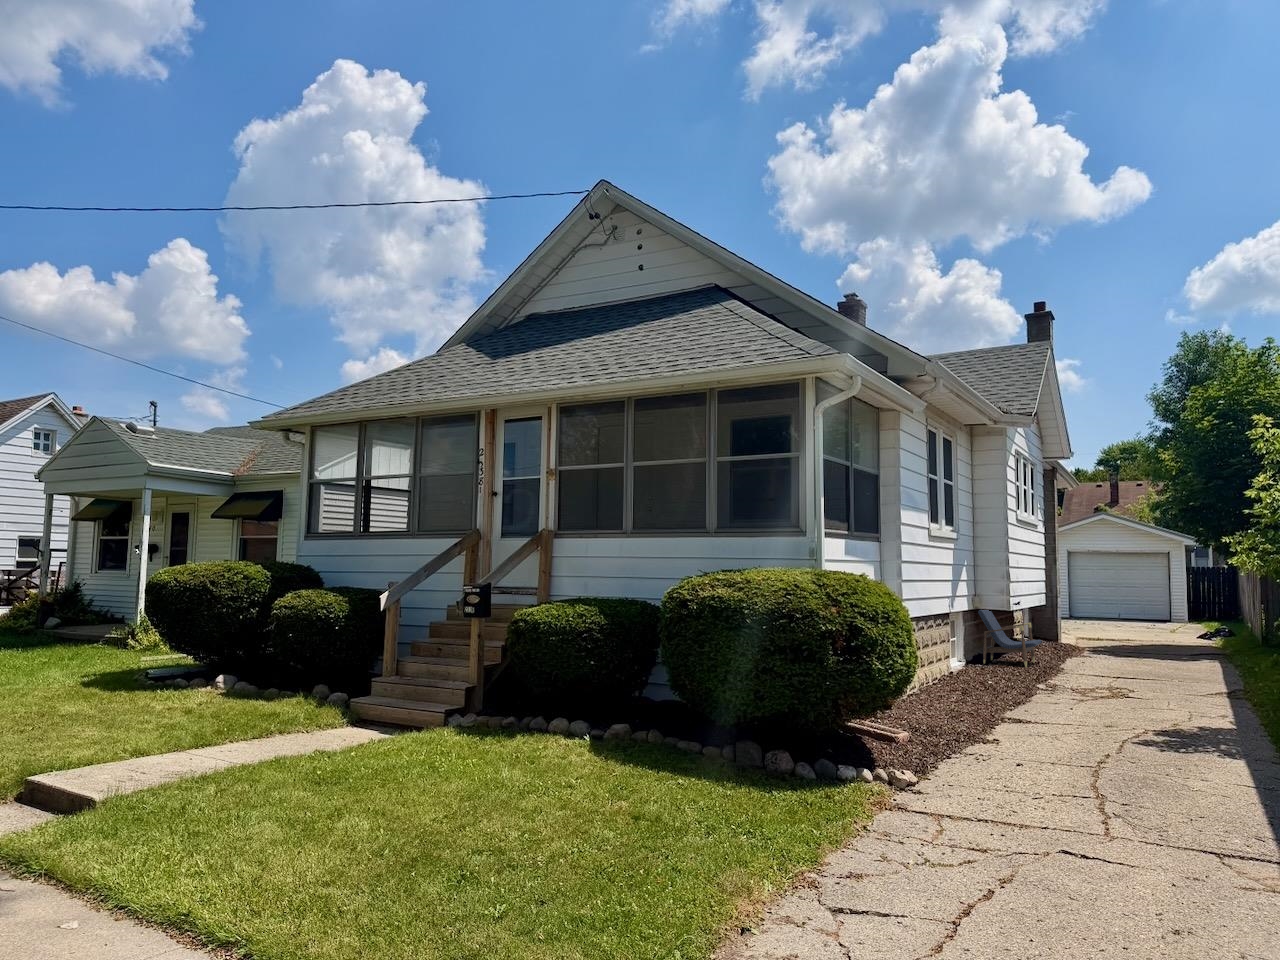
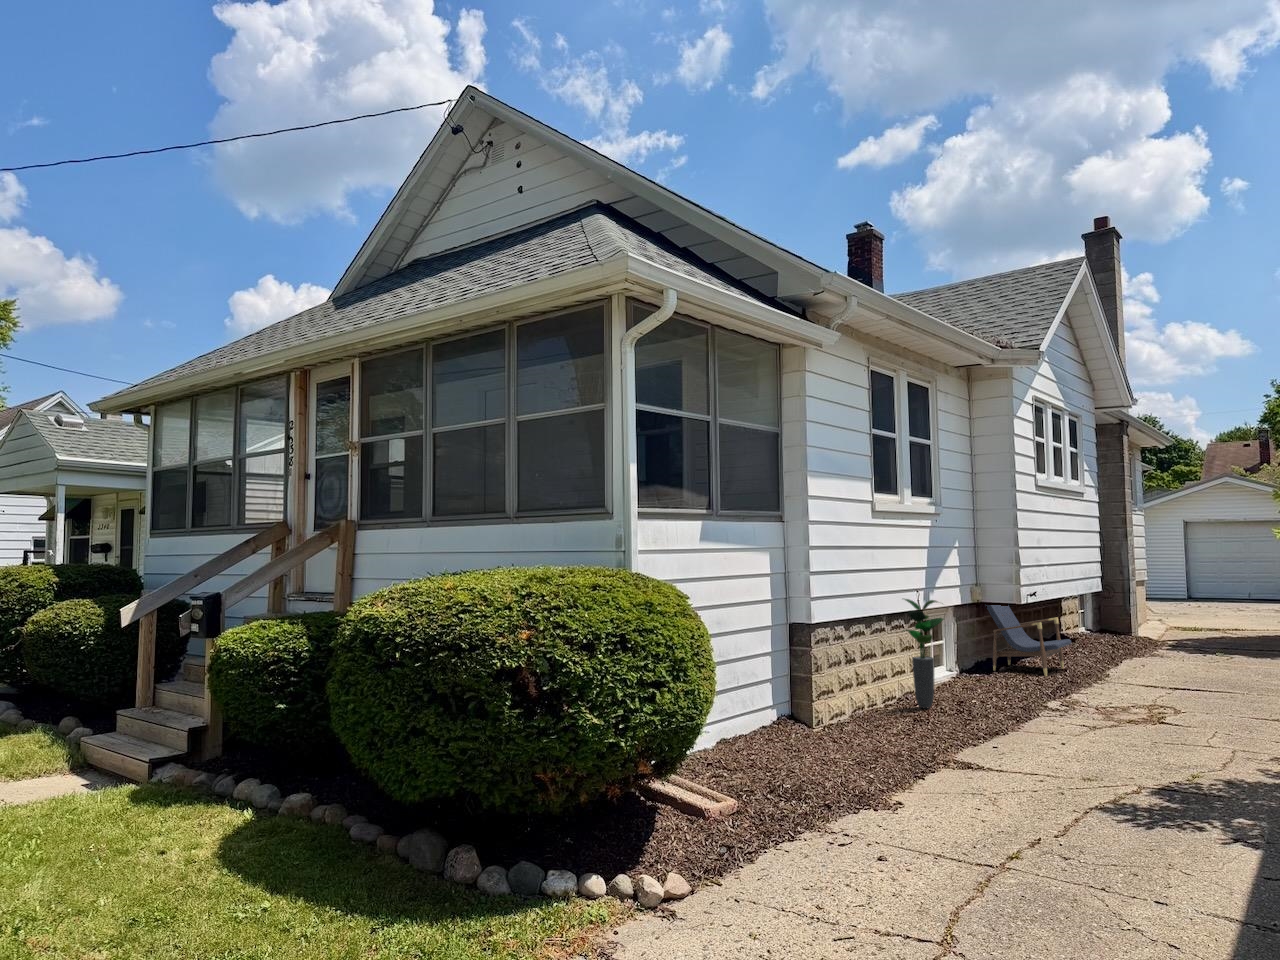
potted plant: none [938,603,977,686] -> present [903,599,944,709]

